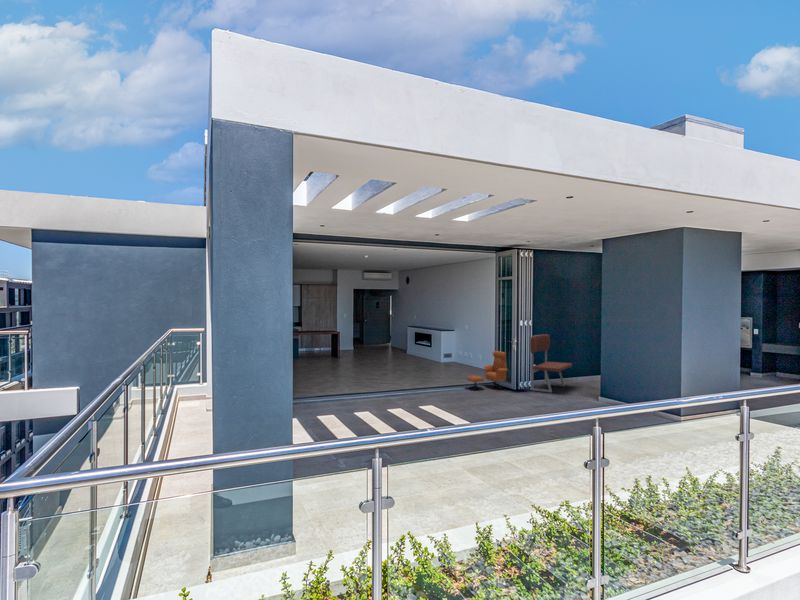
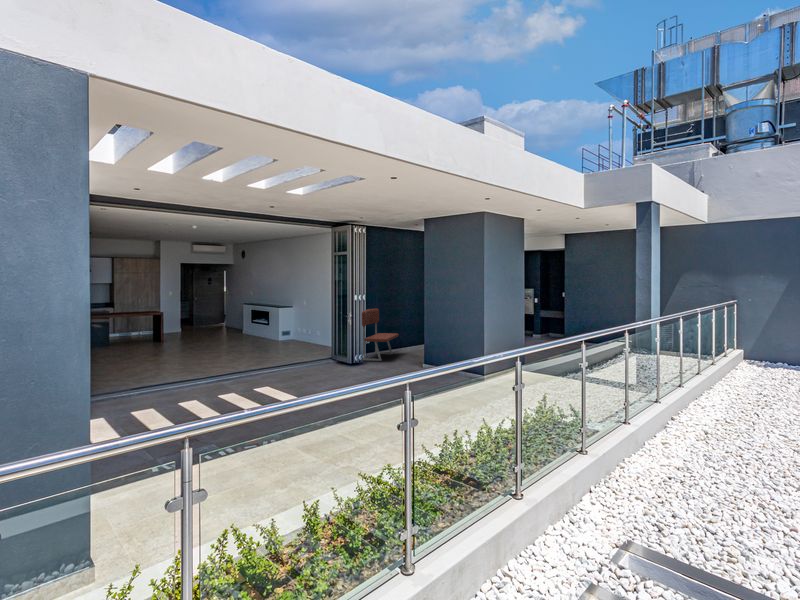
lounge chair: present [466,351,508,390] -> none [302,326,342,365]

